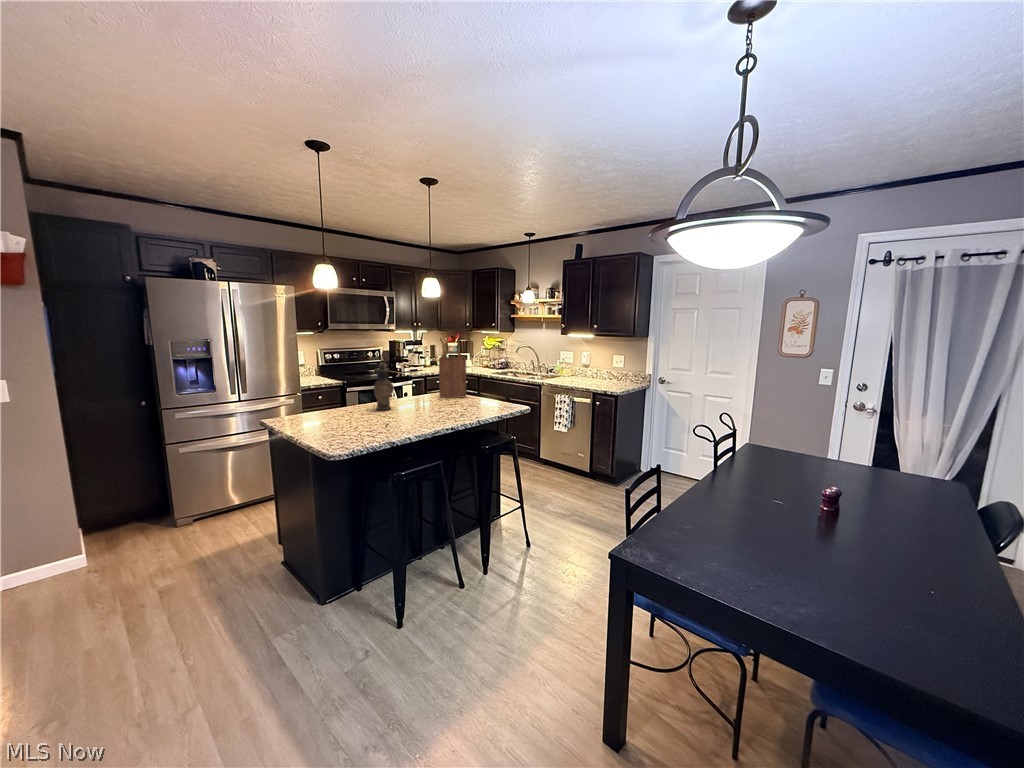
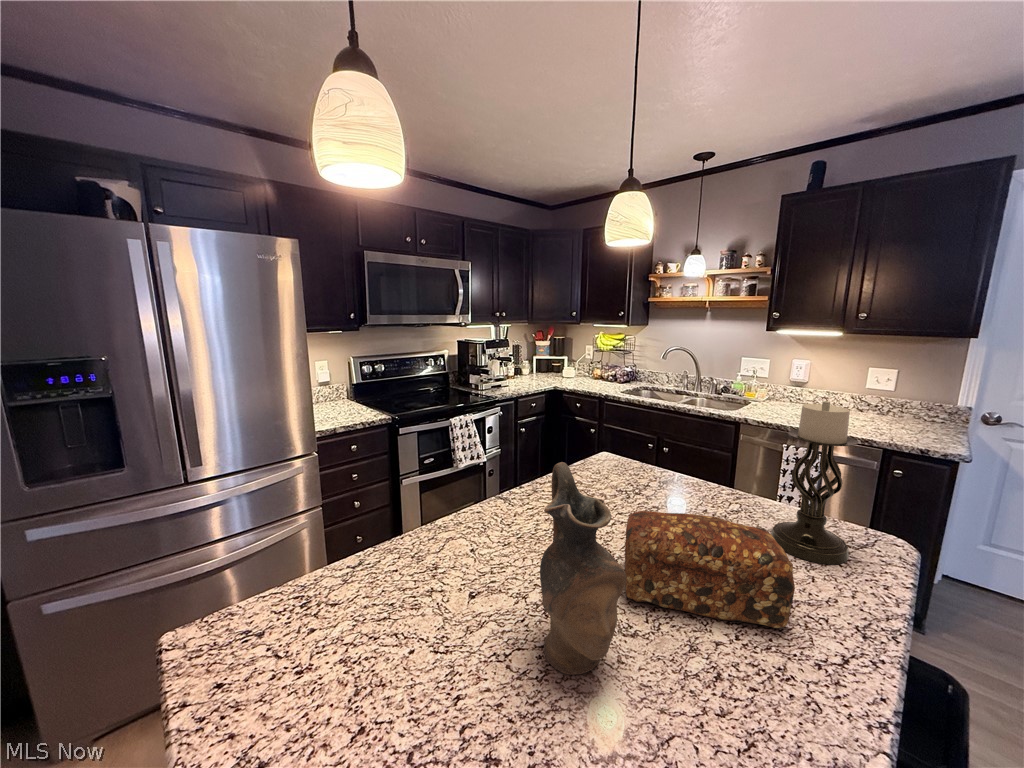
cutting board: present [439,351,466,398] -> none [658,389,738,515]
candle holder: none [468,353,489,403] -> present [771,401,858,564]
bread loaf: none [404,383,451,407] -> present [625,511,795,628]

